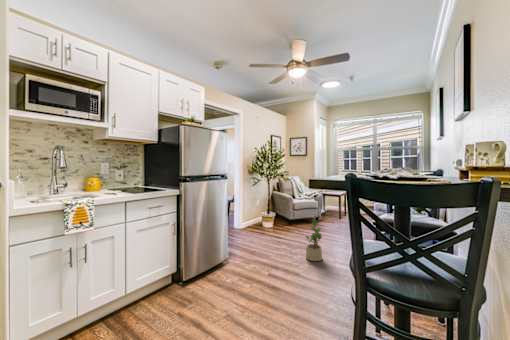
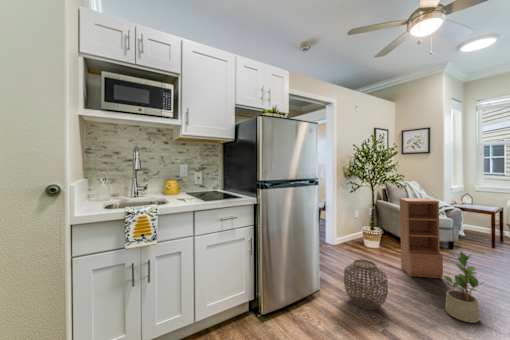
bookcase: none [284,188,308,242] -> present [400,198,443,279]
woven basket: none [245,232,273,266] -> present [344,259,388,310]

